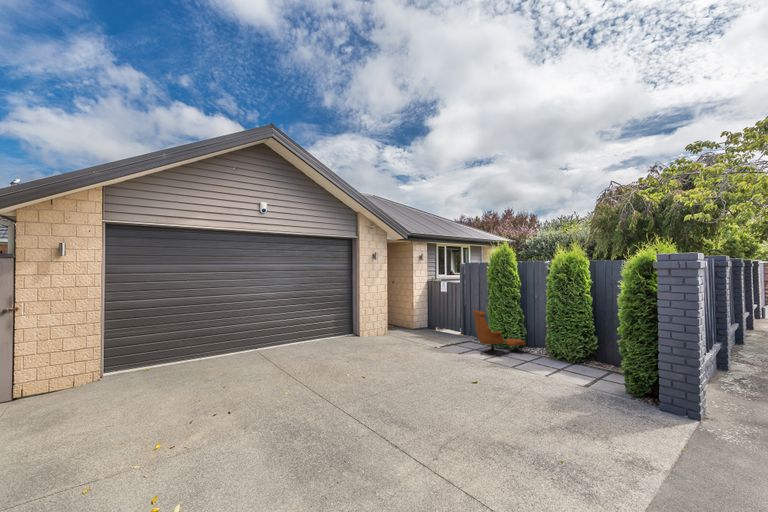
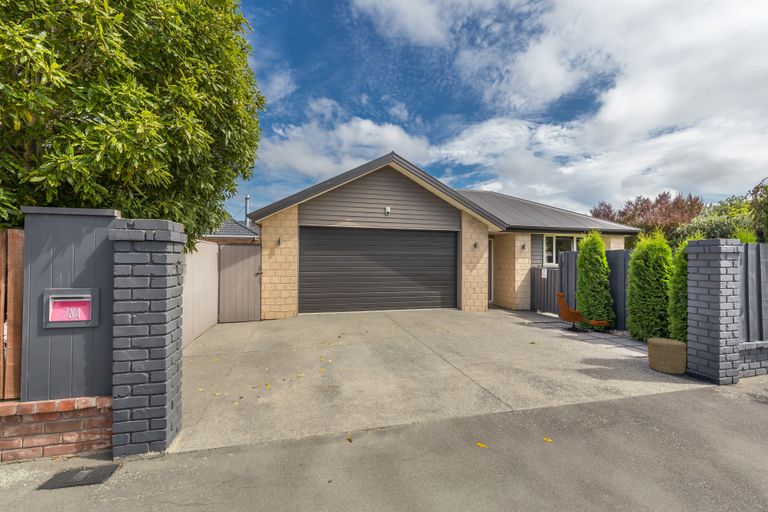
woven basket: none [624,372,673,422] -> present [647,338,687,374]

